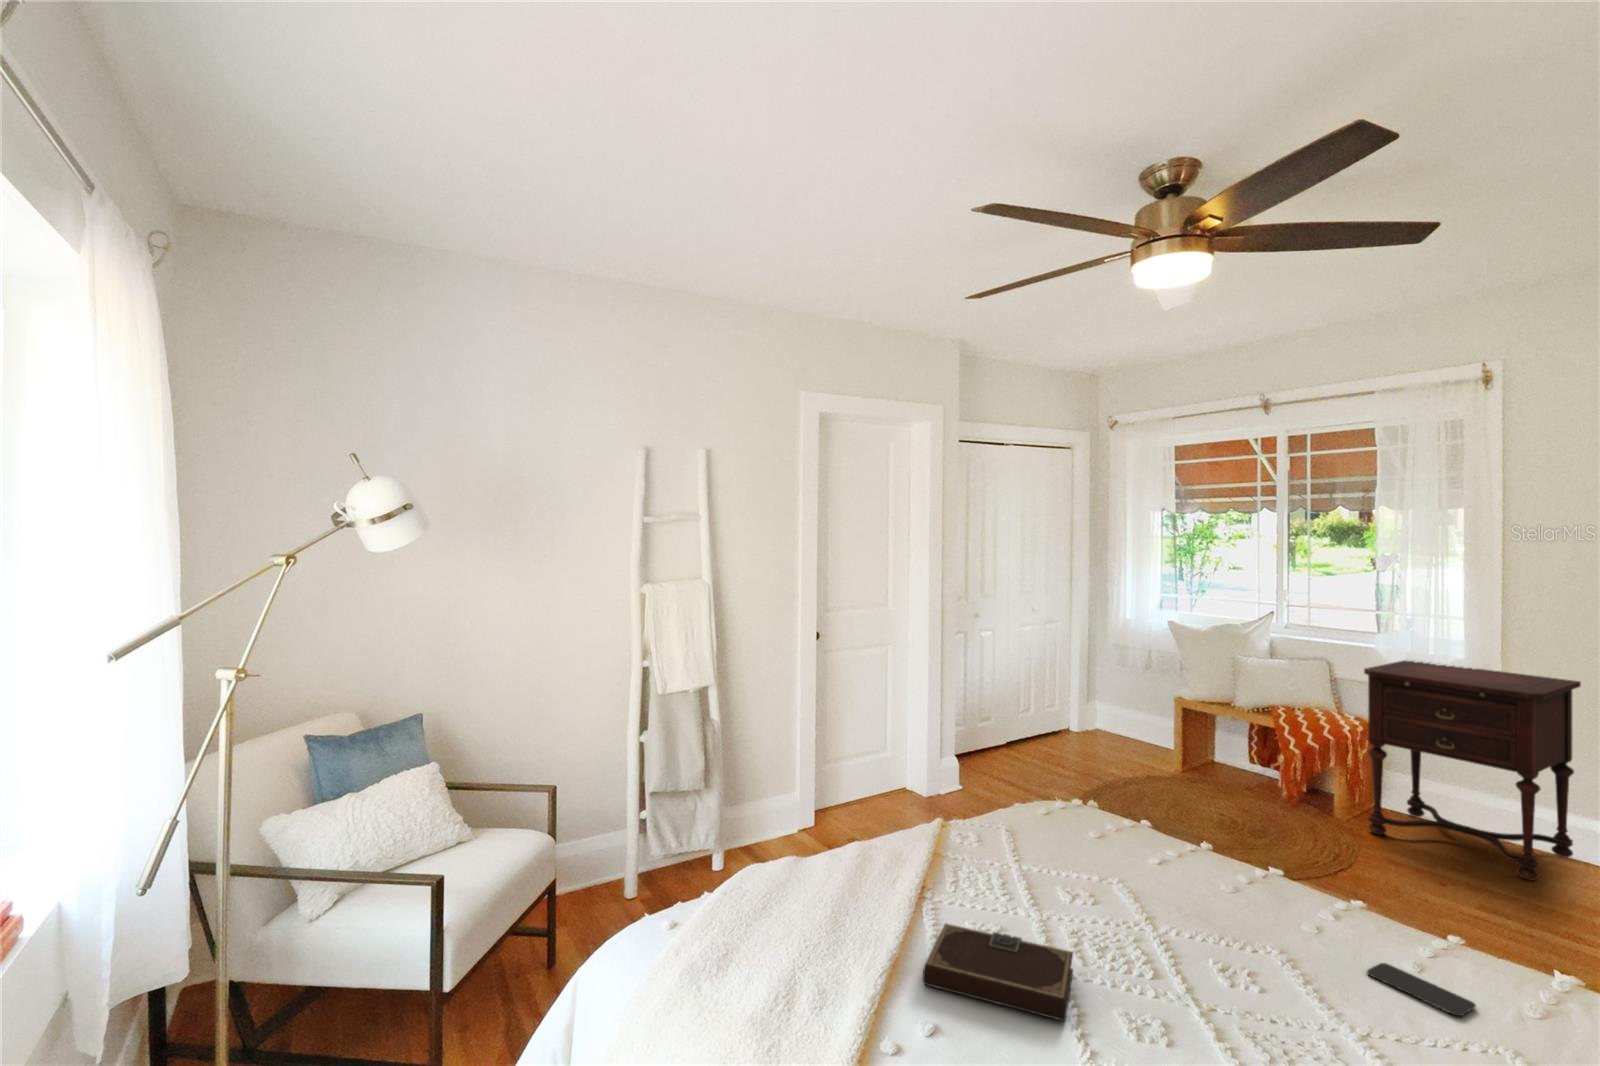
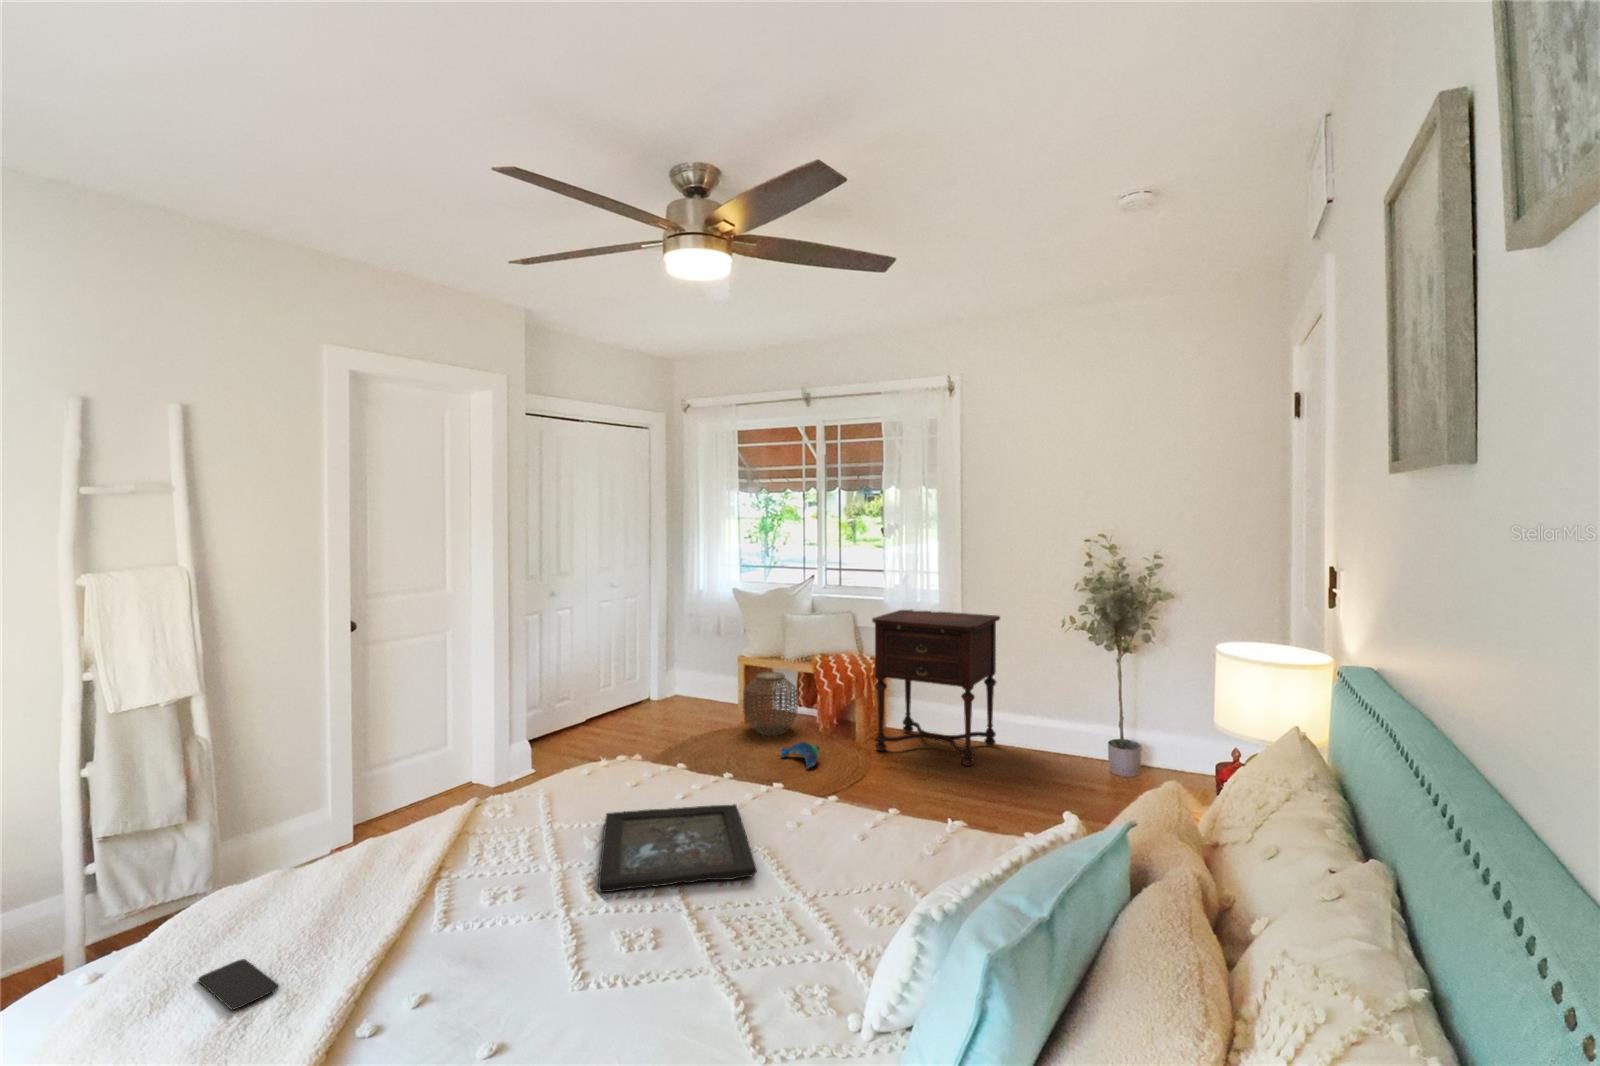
woven basket: none [1182,717,1252,791] -> present [743,672,798,735]
plush toy: none [1234,806,1289,840] -> present [781,742,819,769]
tray: none [1074,863,1284,986] -> present [598,804,757,892]
notebook: present [923,924,1073,1021] -> none [422,890,583,960]
smartphone: present [1367,963,1476,1016] -> present [198,959,279,1009]

